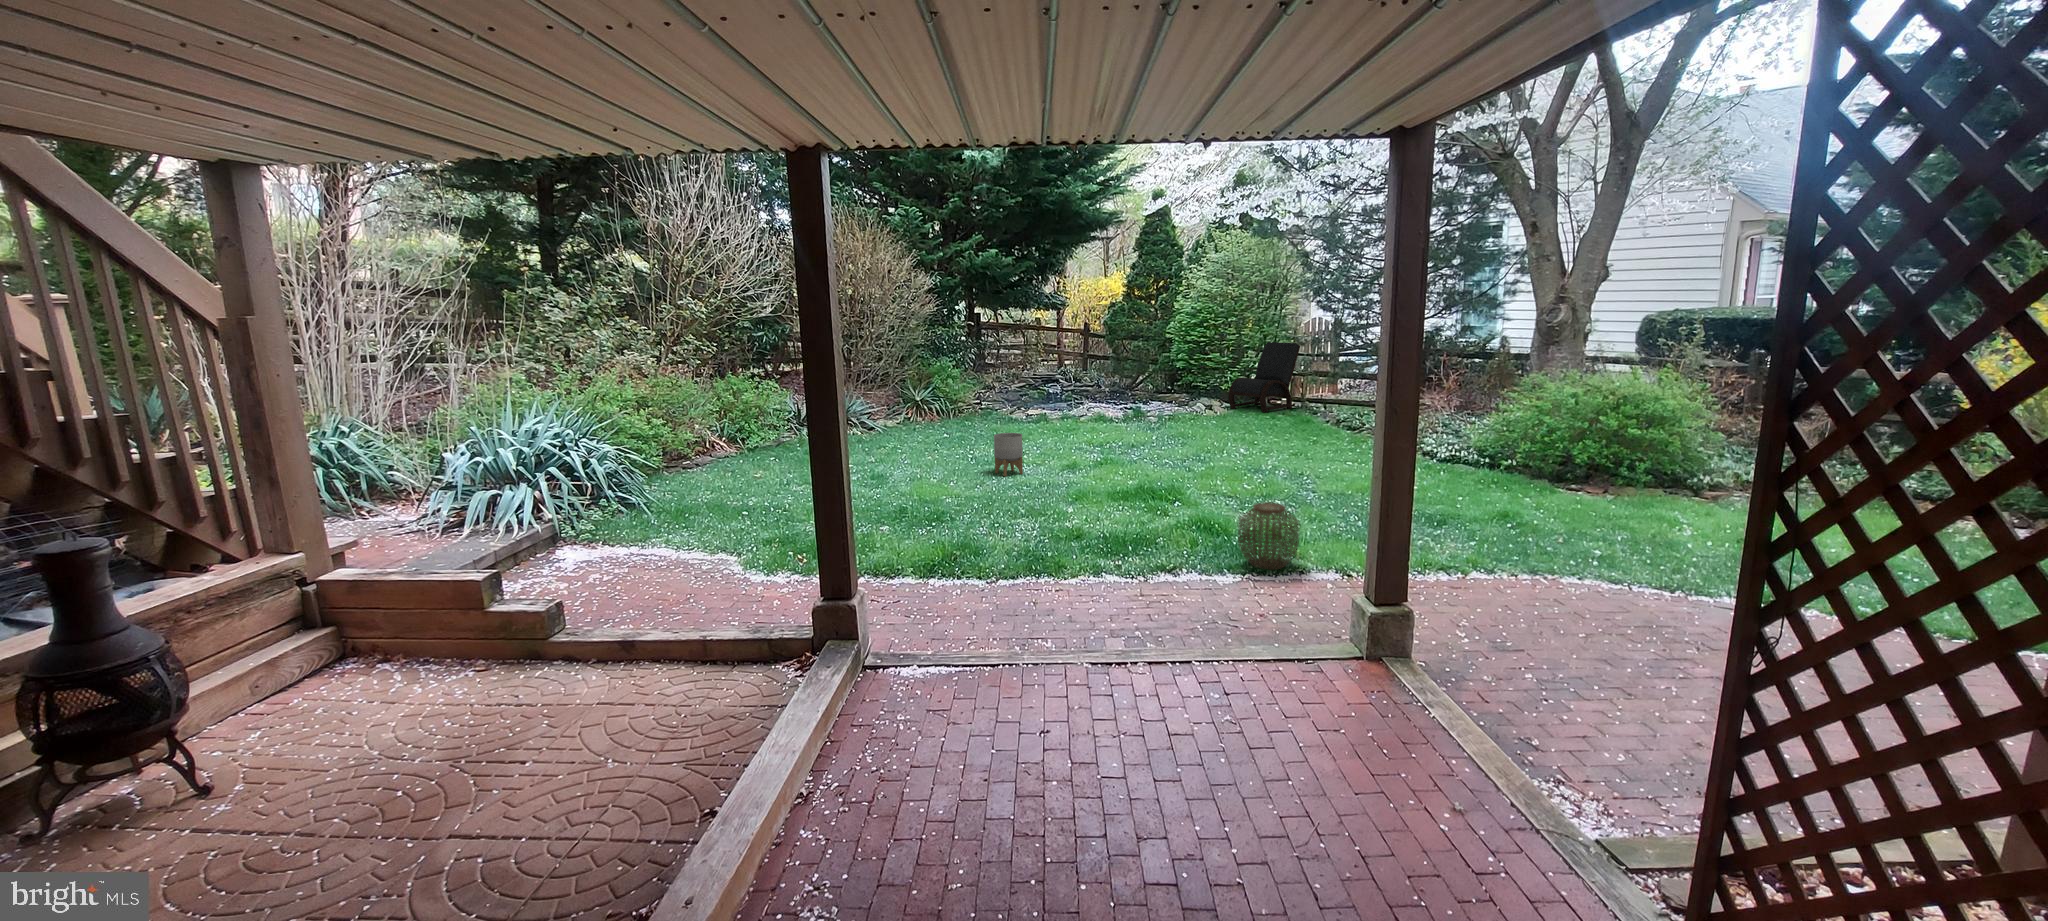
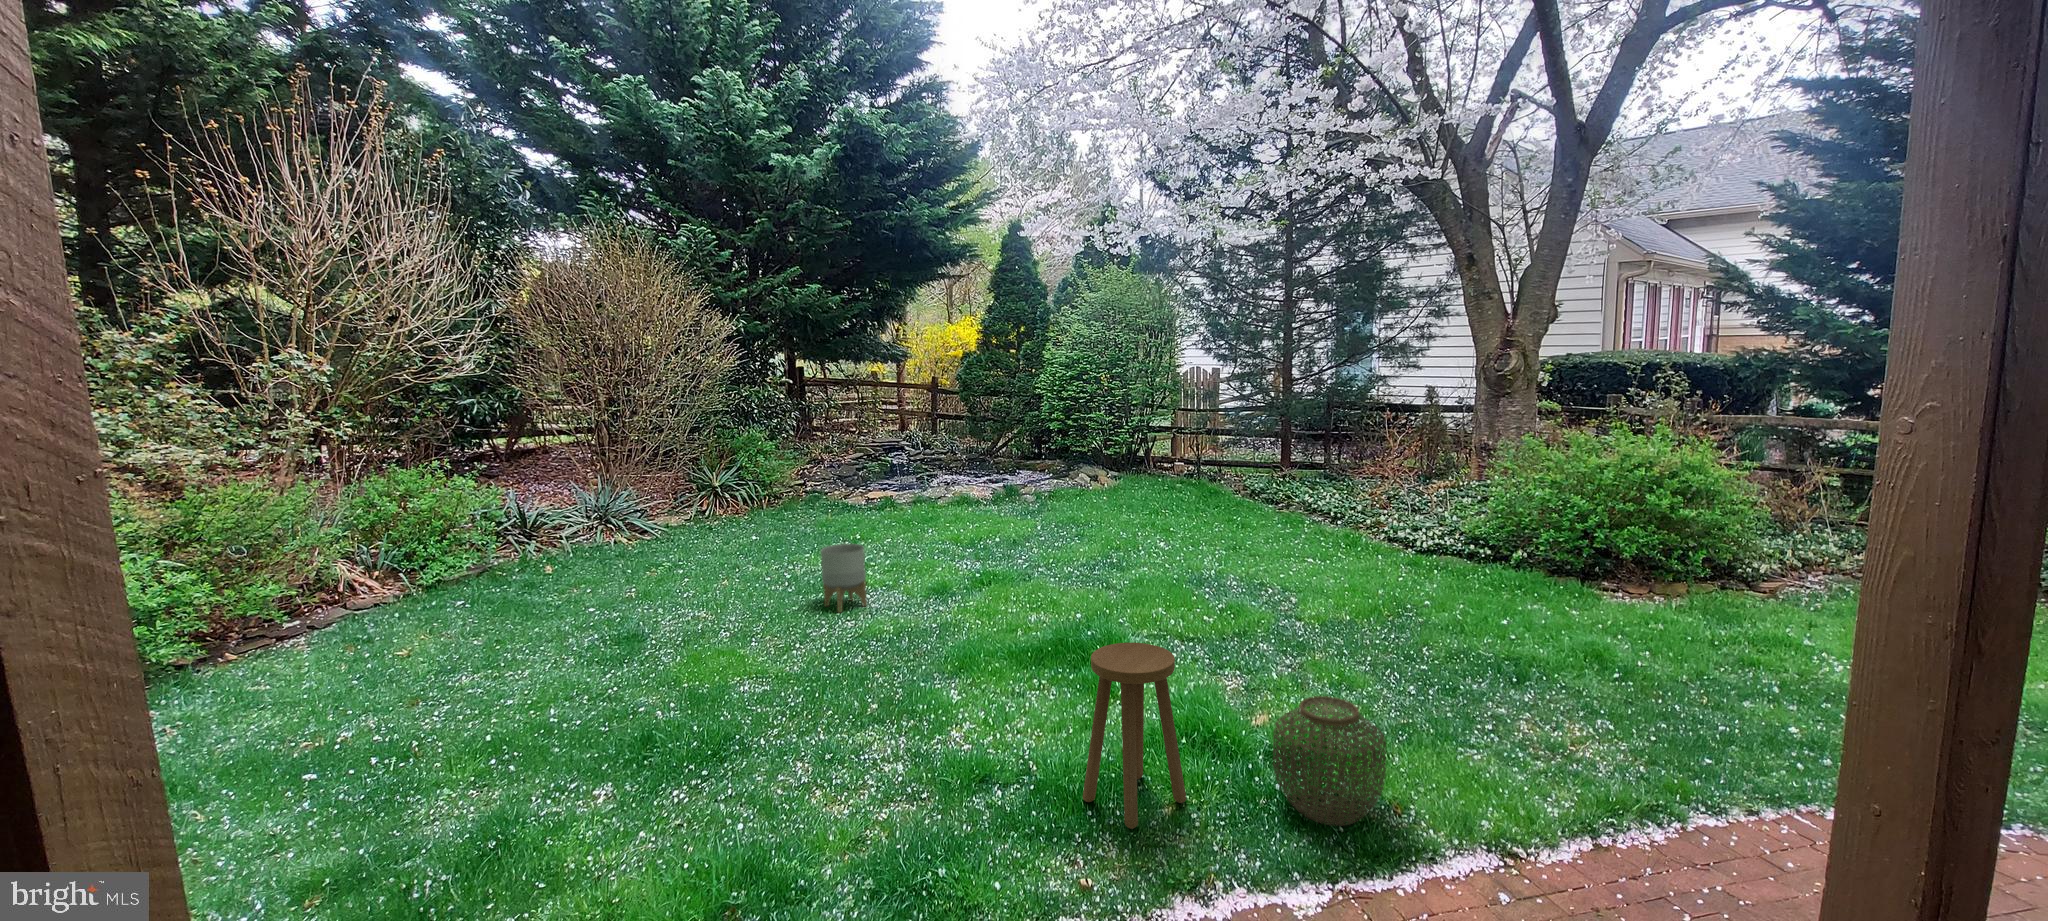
lounge chair: present [1229,342,1300,412] -> none [1116,397,1195,483]
stool: none [1133,470,1190,564] -> present [1083,643,1186,829]

